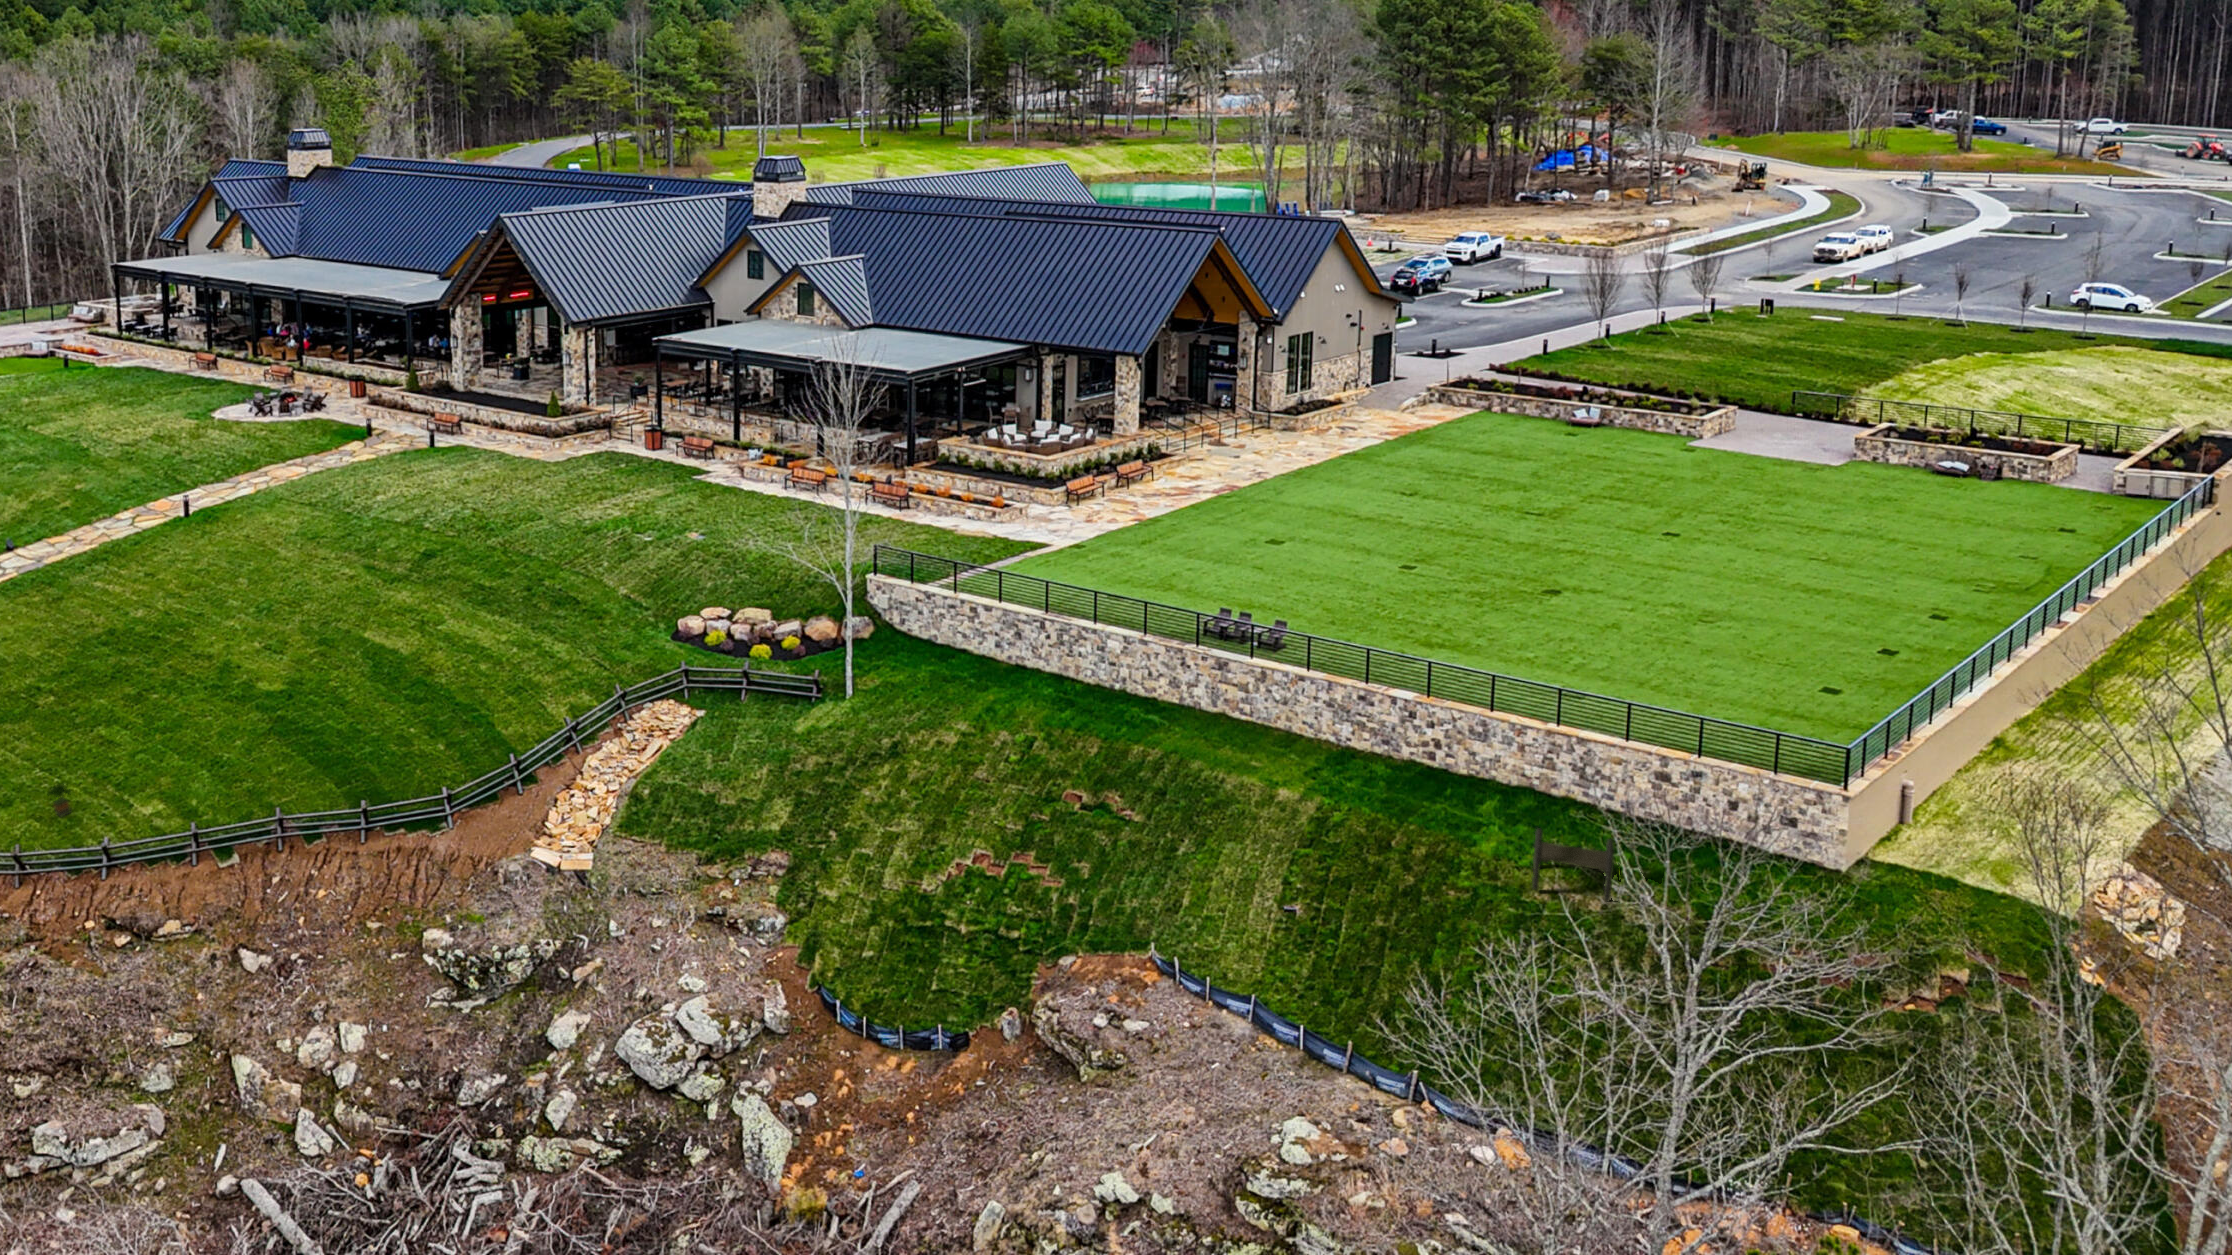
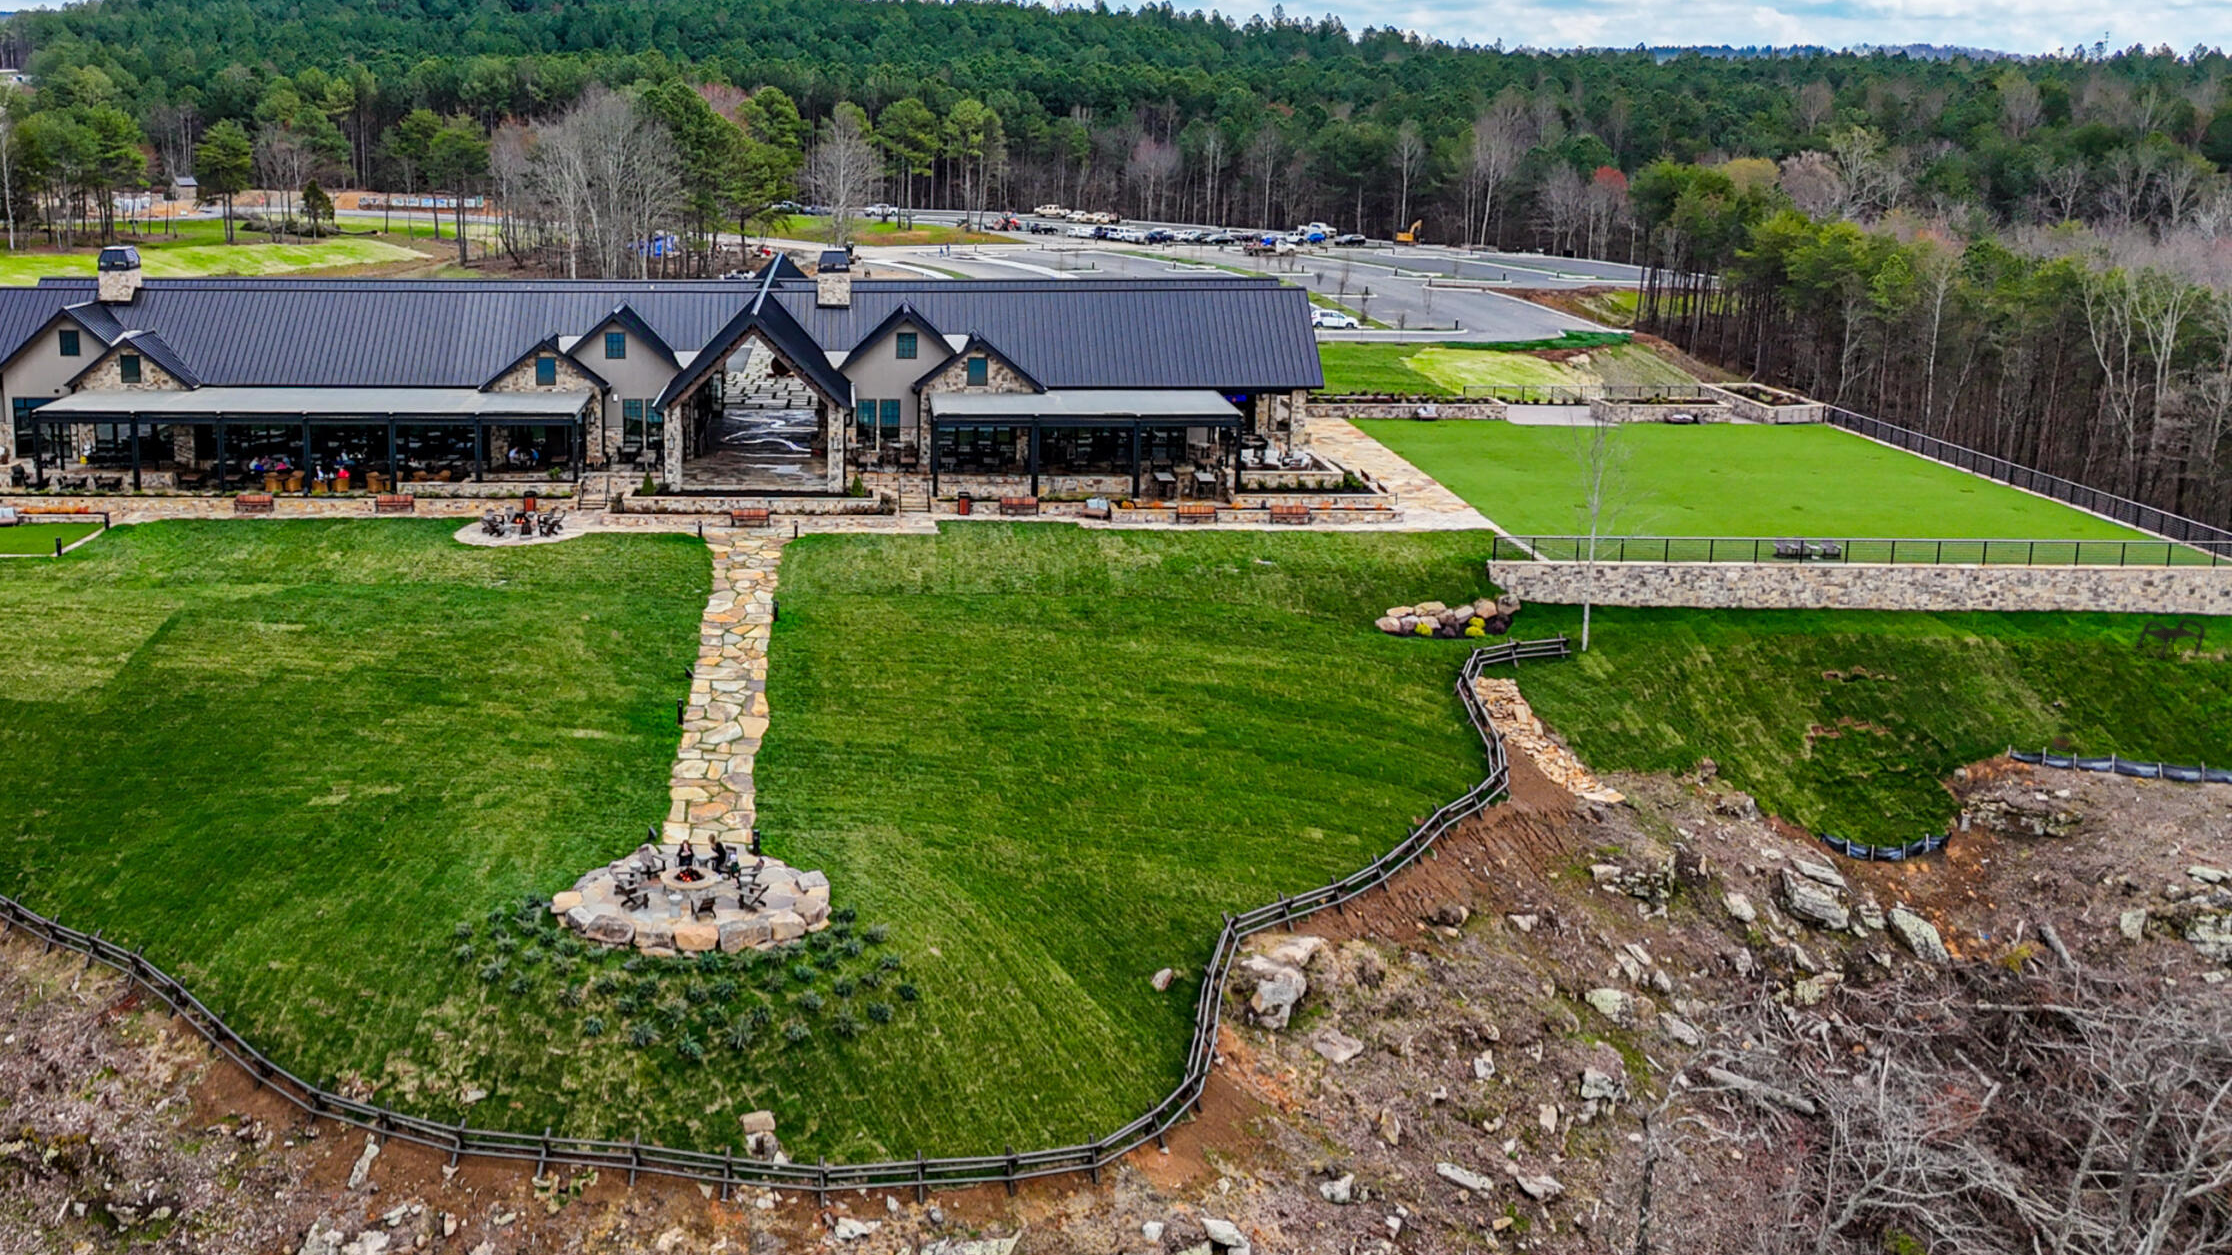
potted tree: present [47,784,71,817] -> present [2052,723,2076,751]

